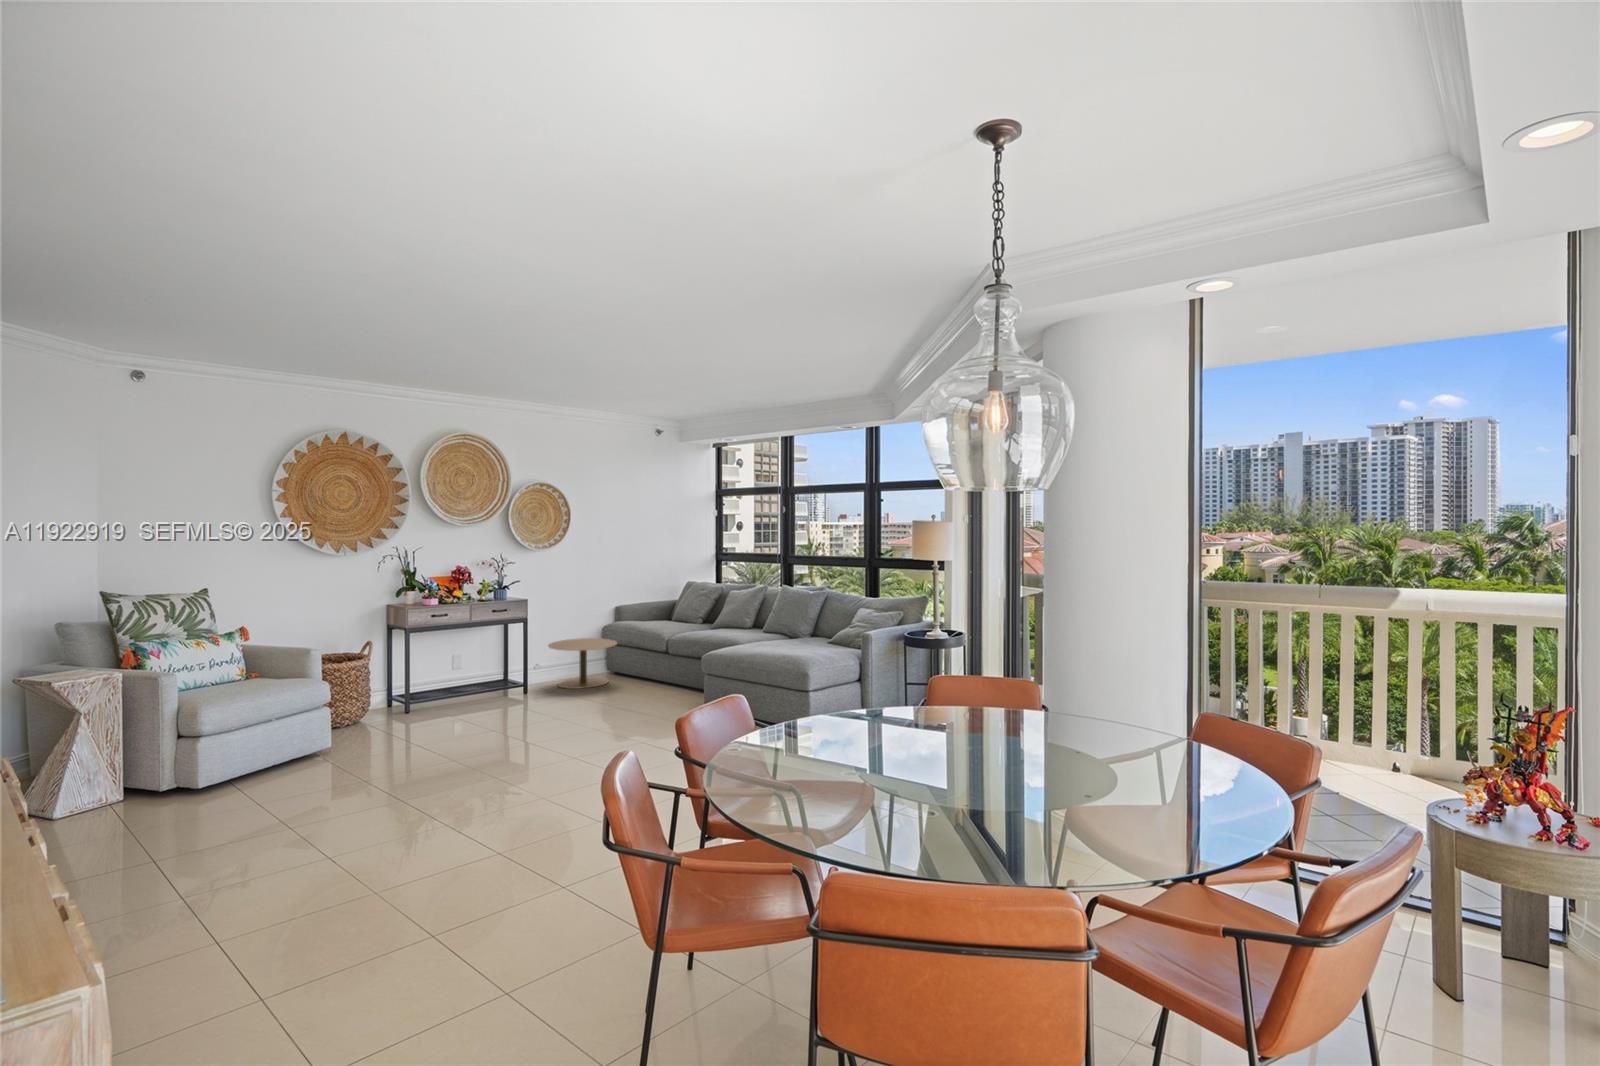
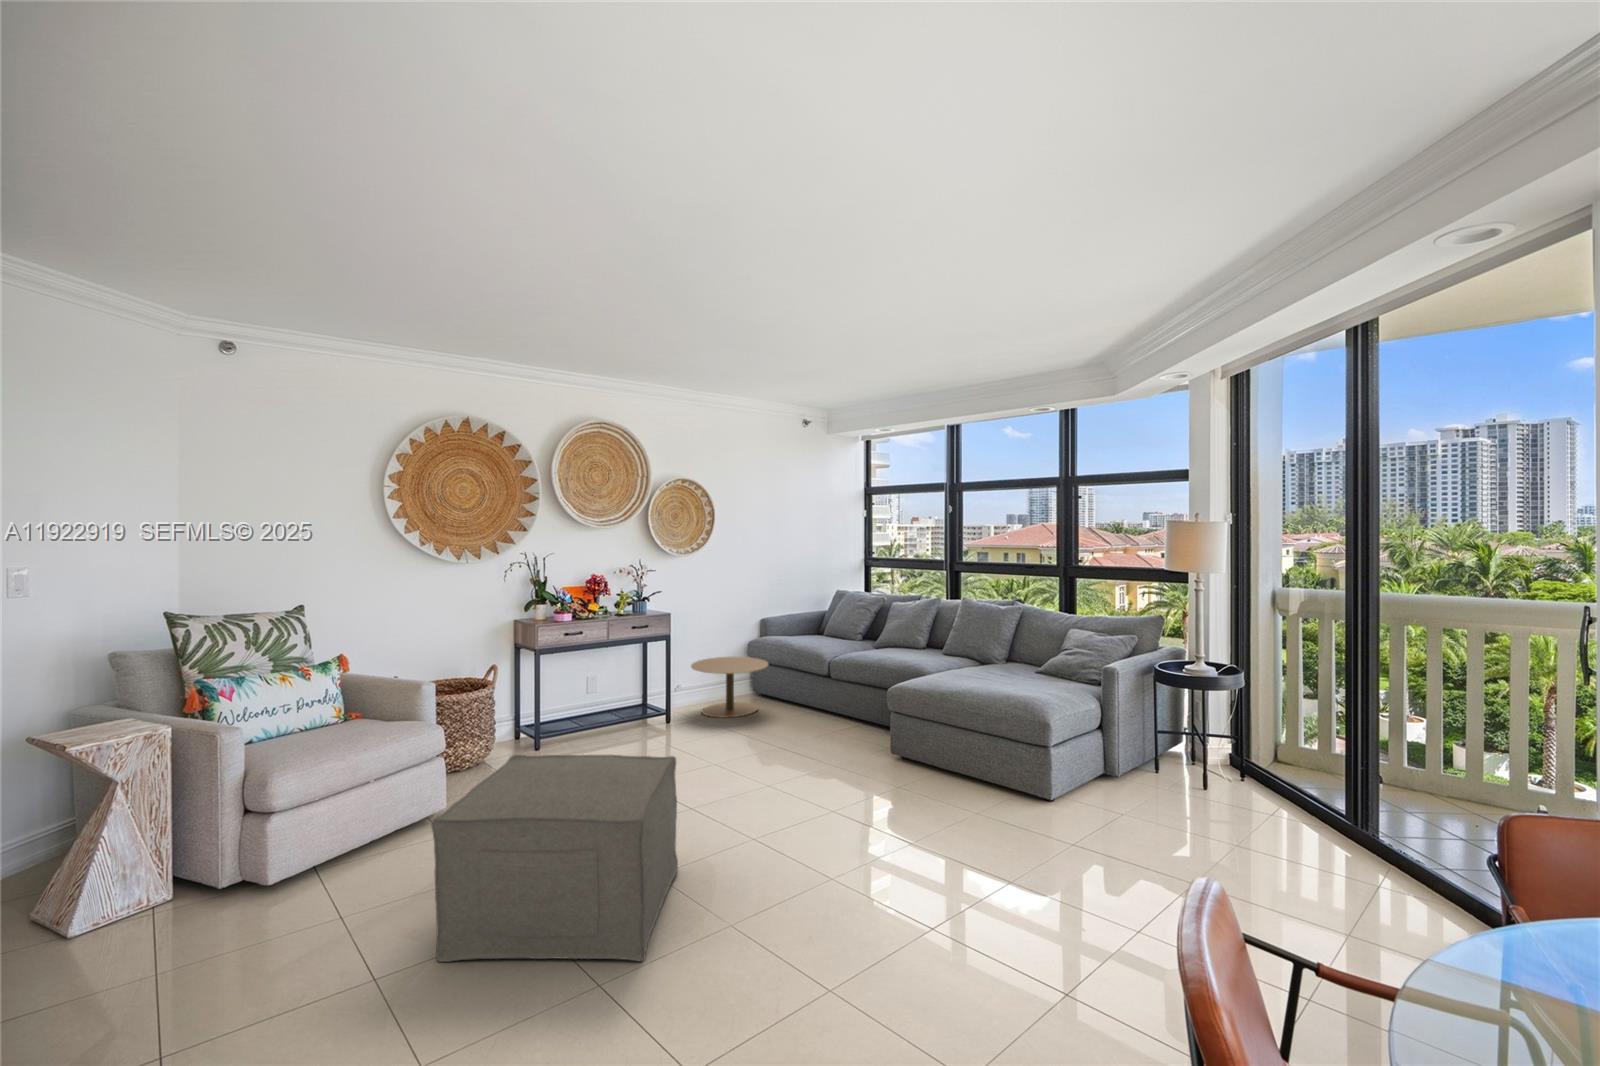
ottoman: none [327,693,511,821] -> present [431,755,678,962]

